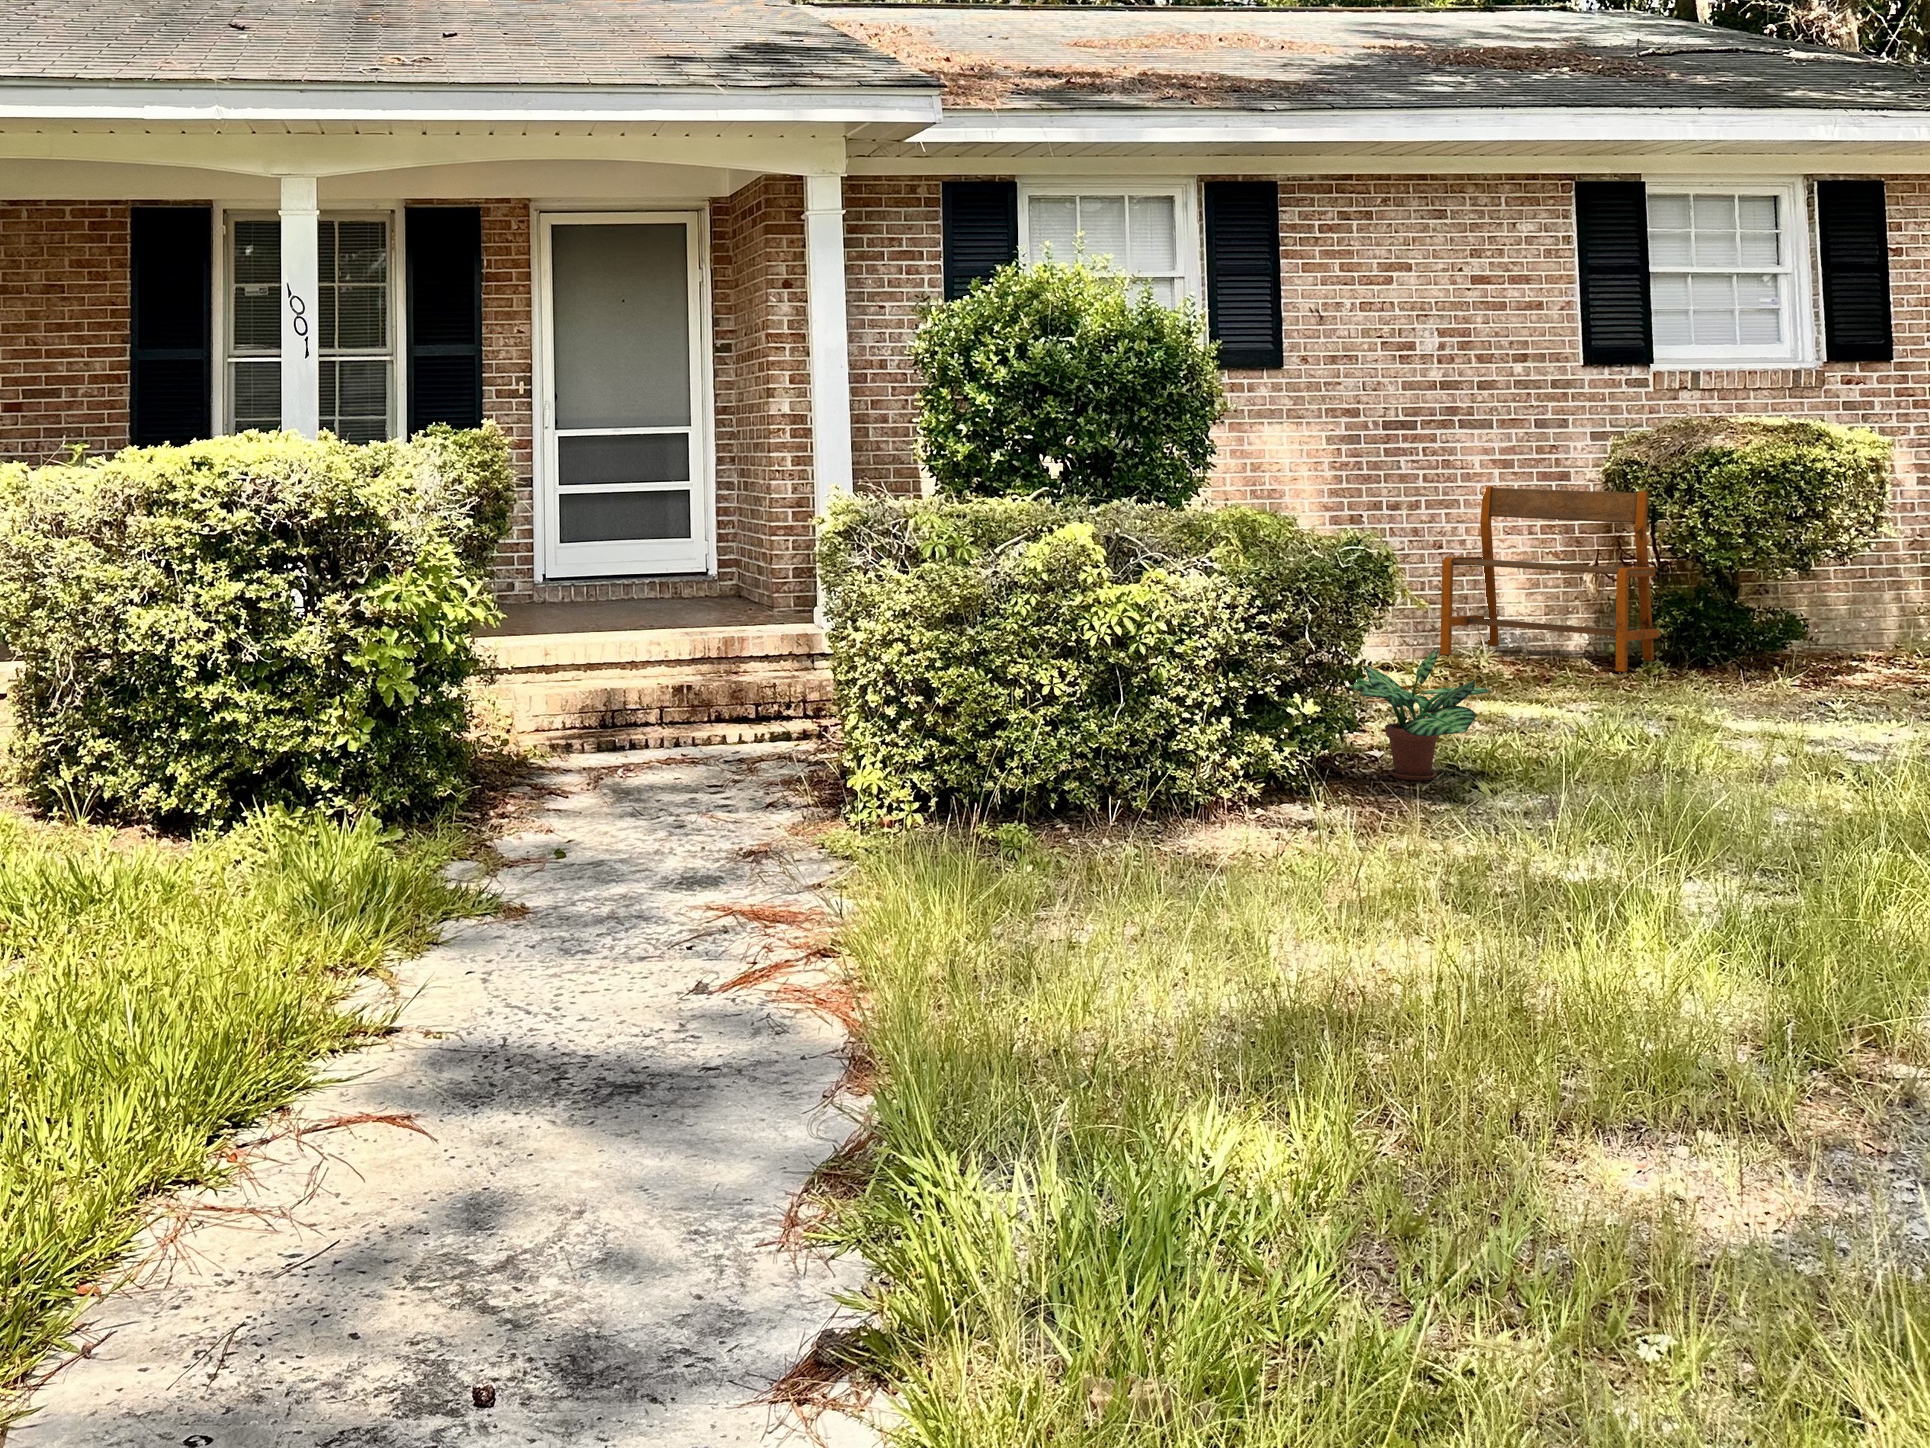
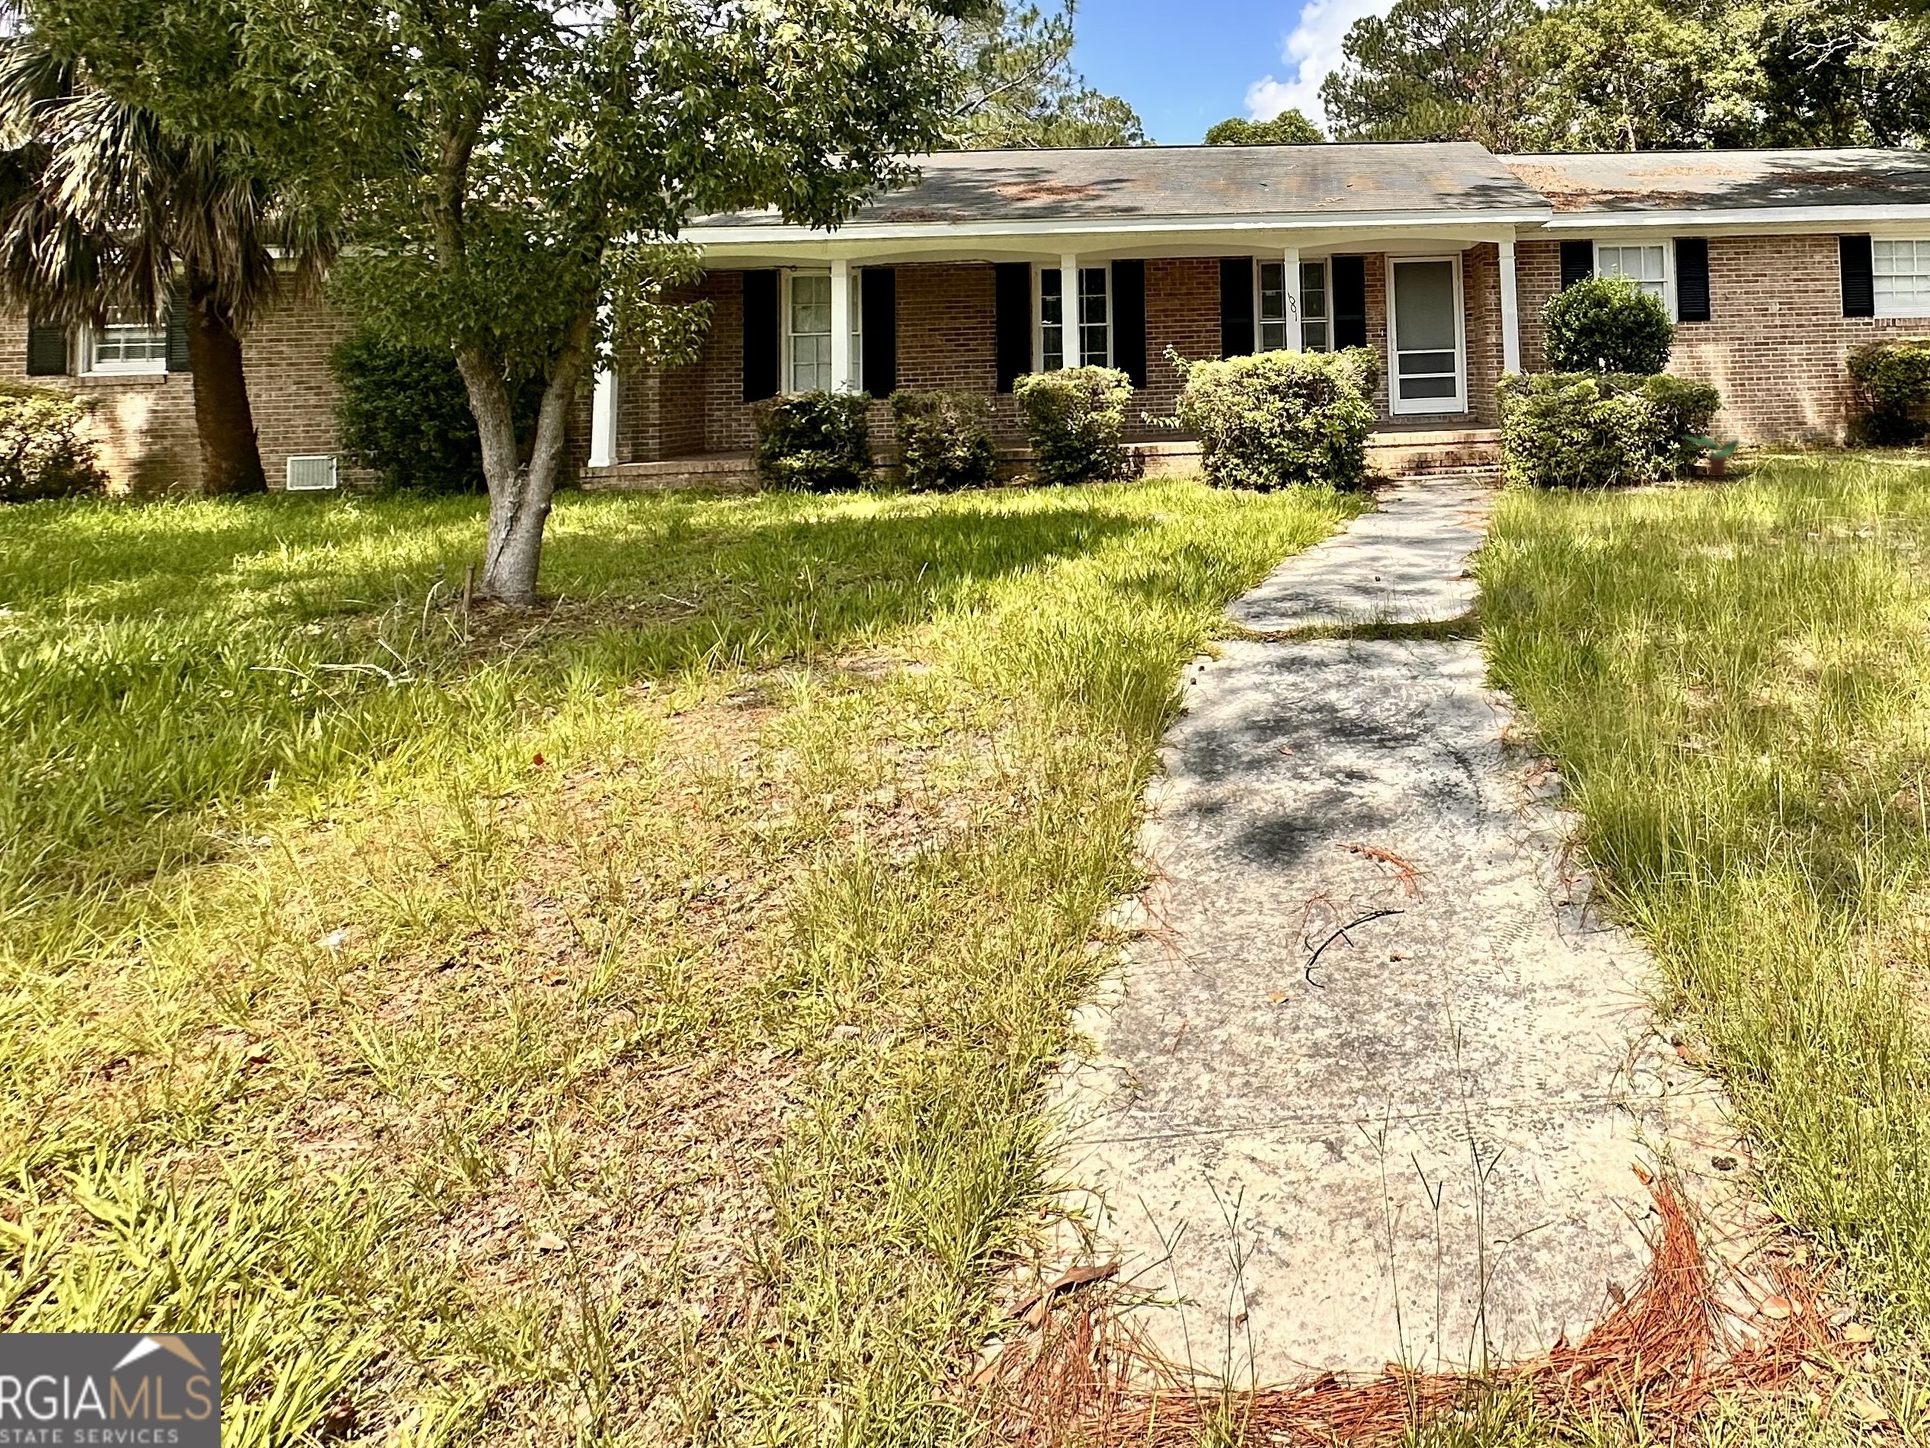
bench: present [1440,486,1659,672] -> none [1775,369,1868,446]

